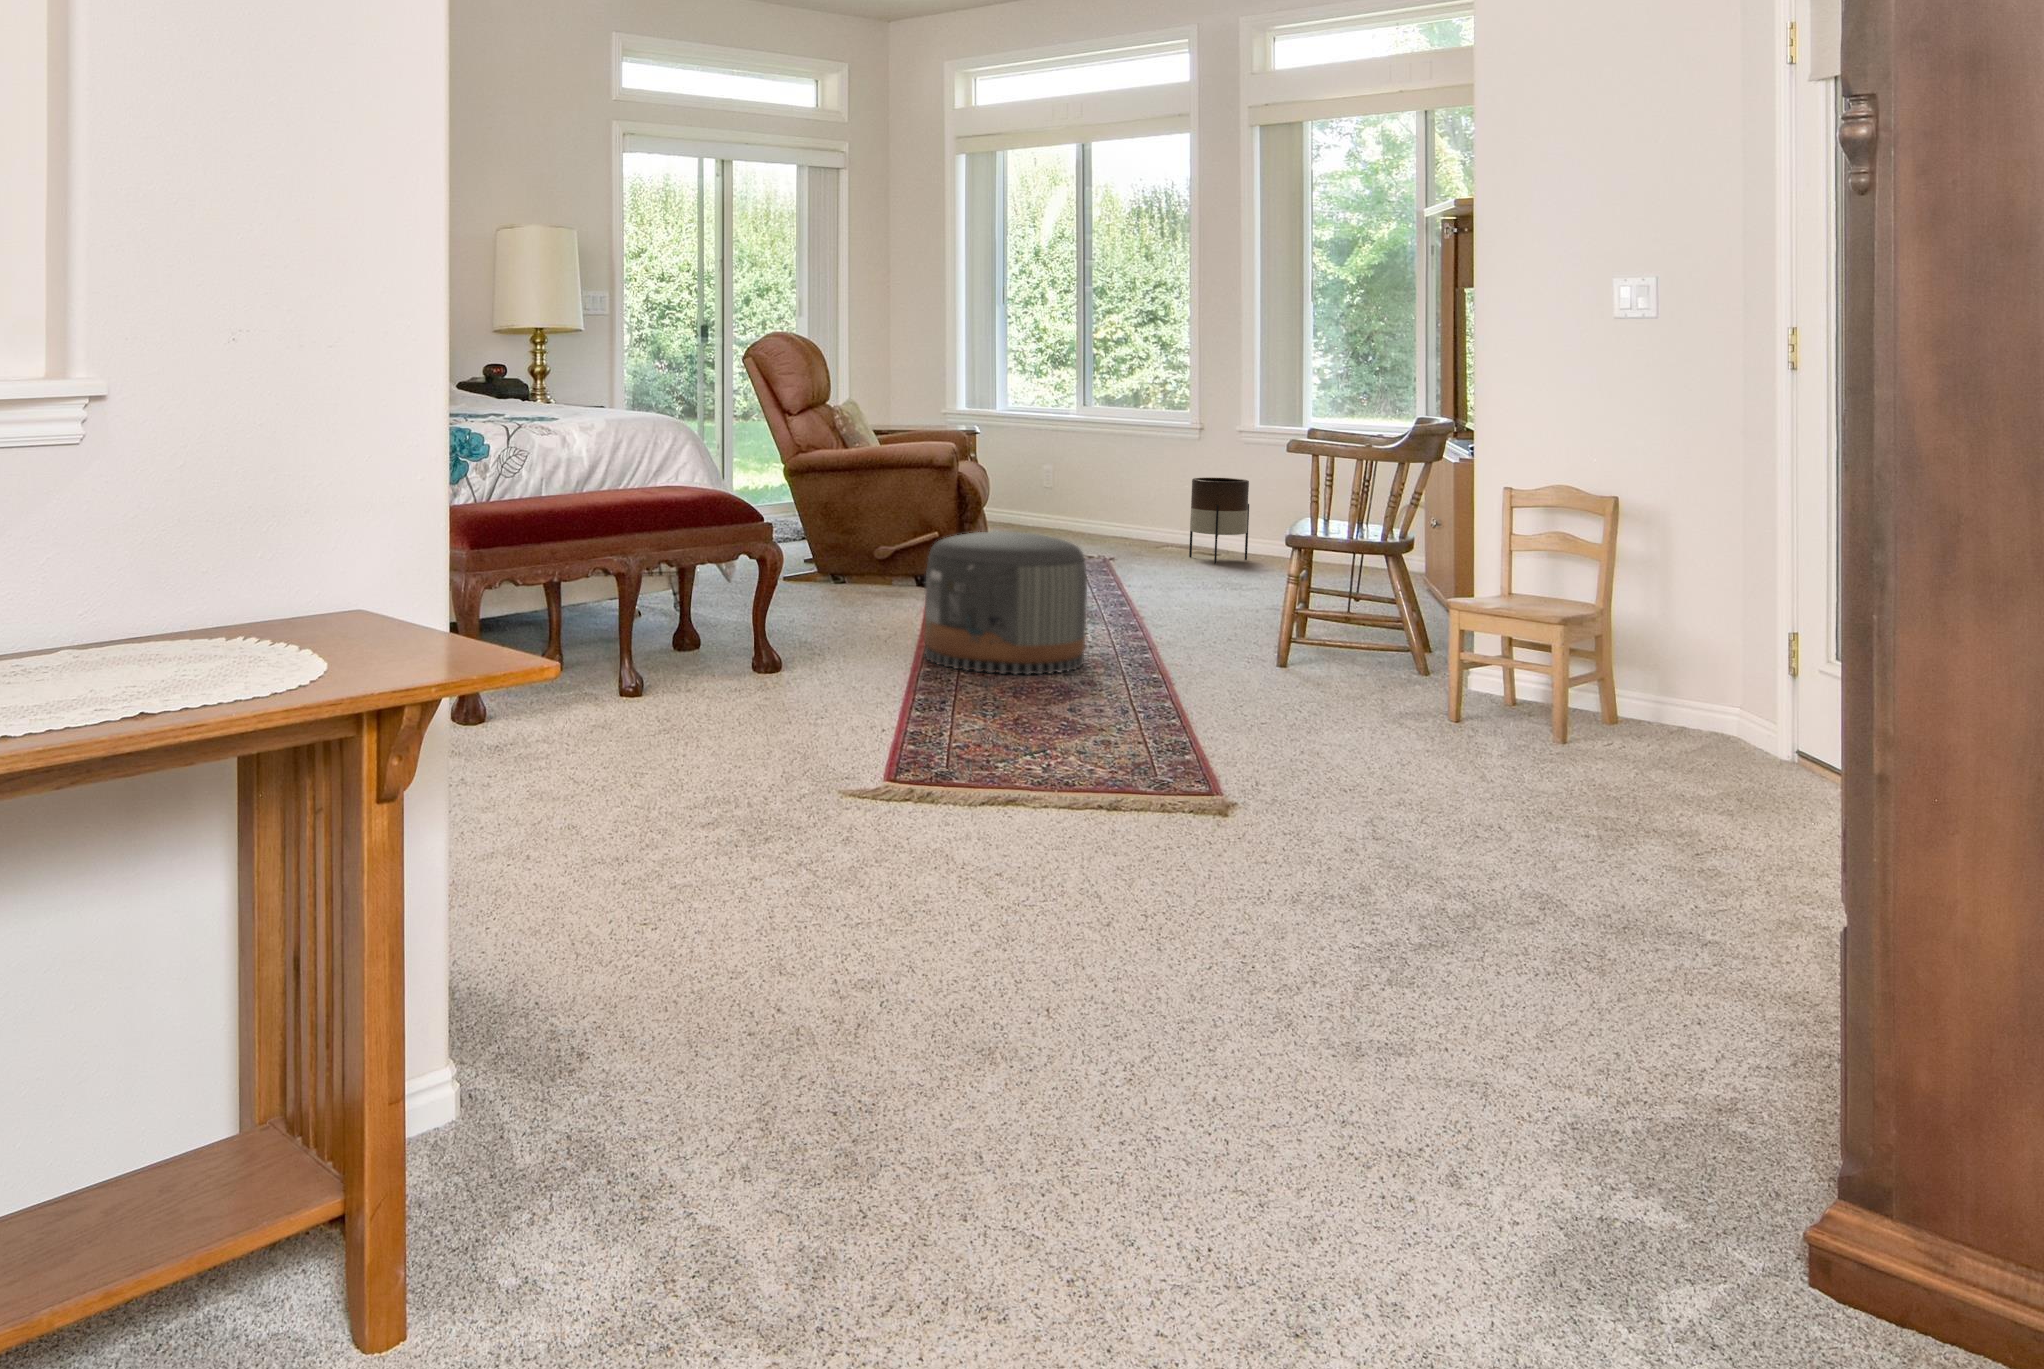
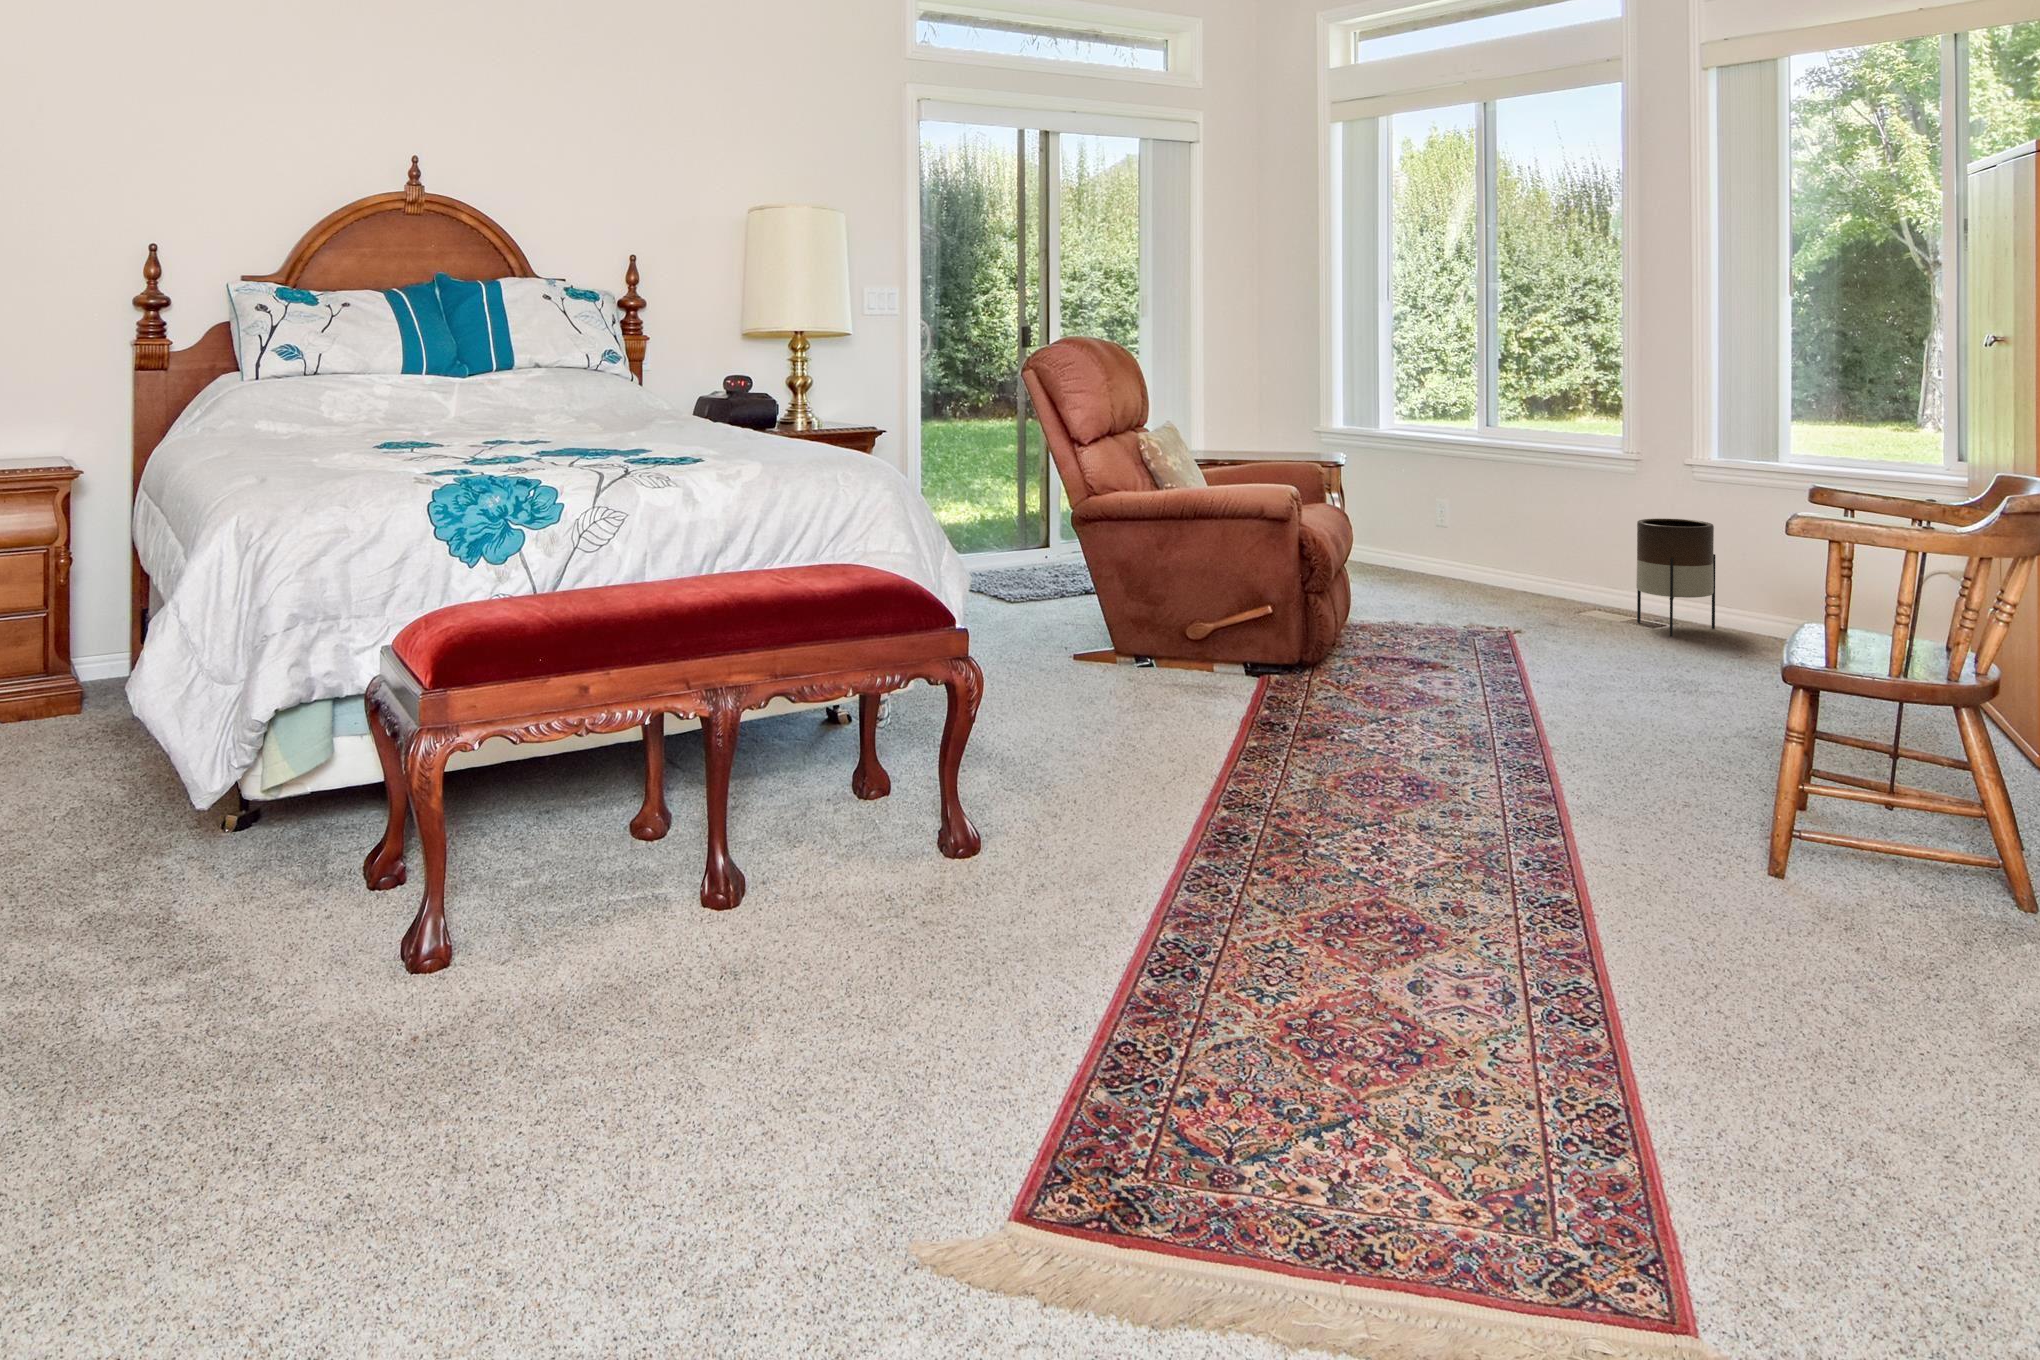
pouf: present [924,532,1087,674] -> none [1158,655,1423,926]

